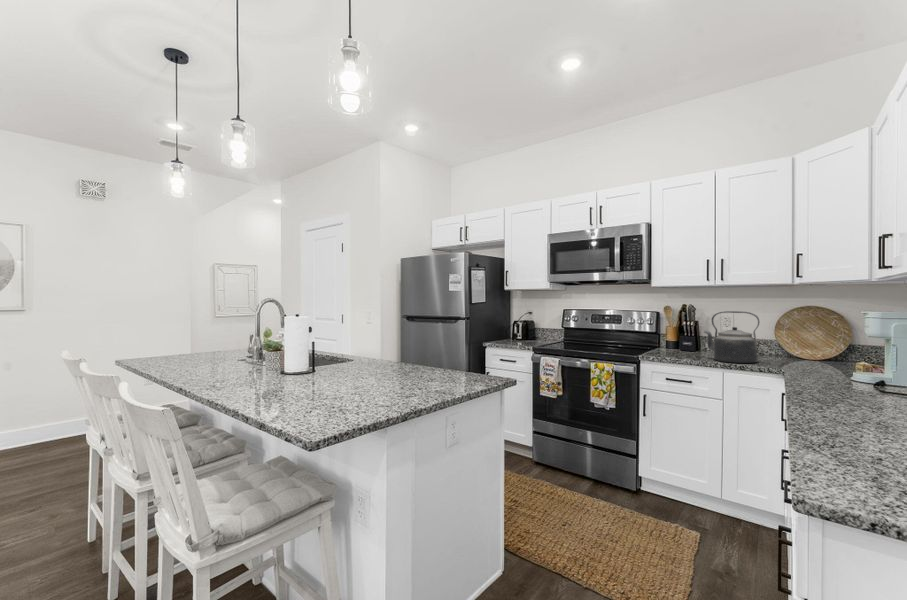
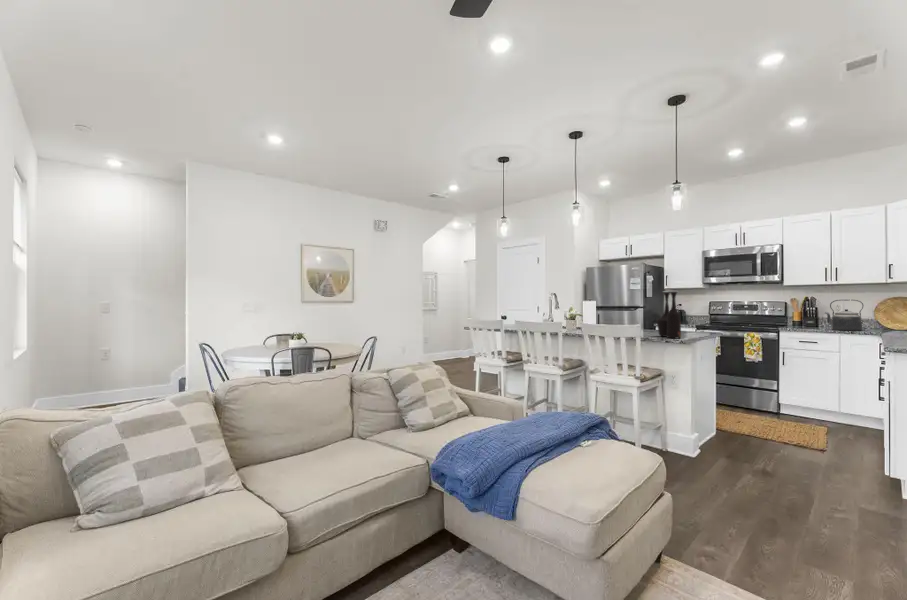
vase: none [312,302,364,421] -> present [657,291,681,338]

